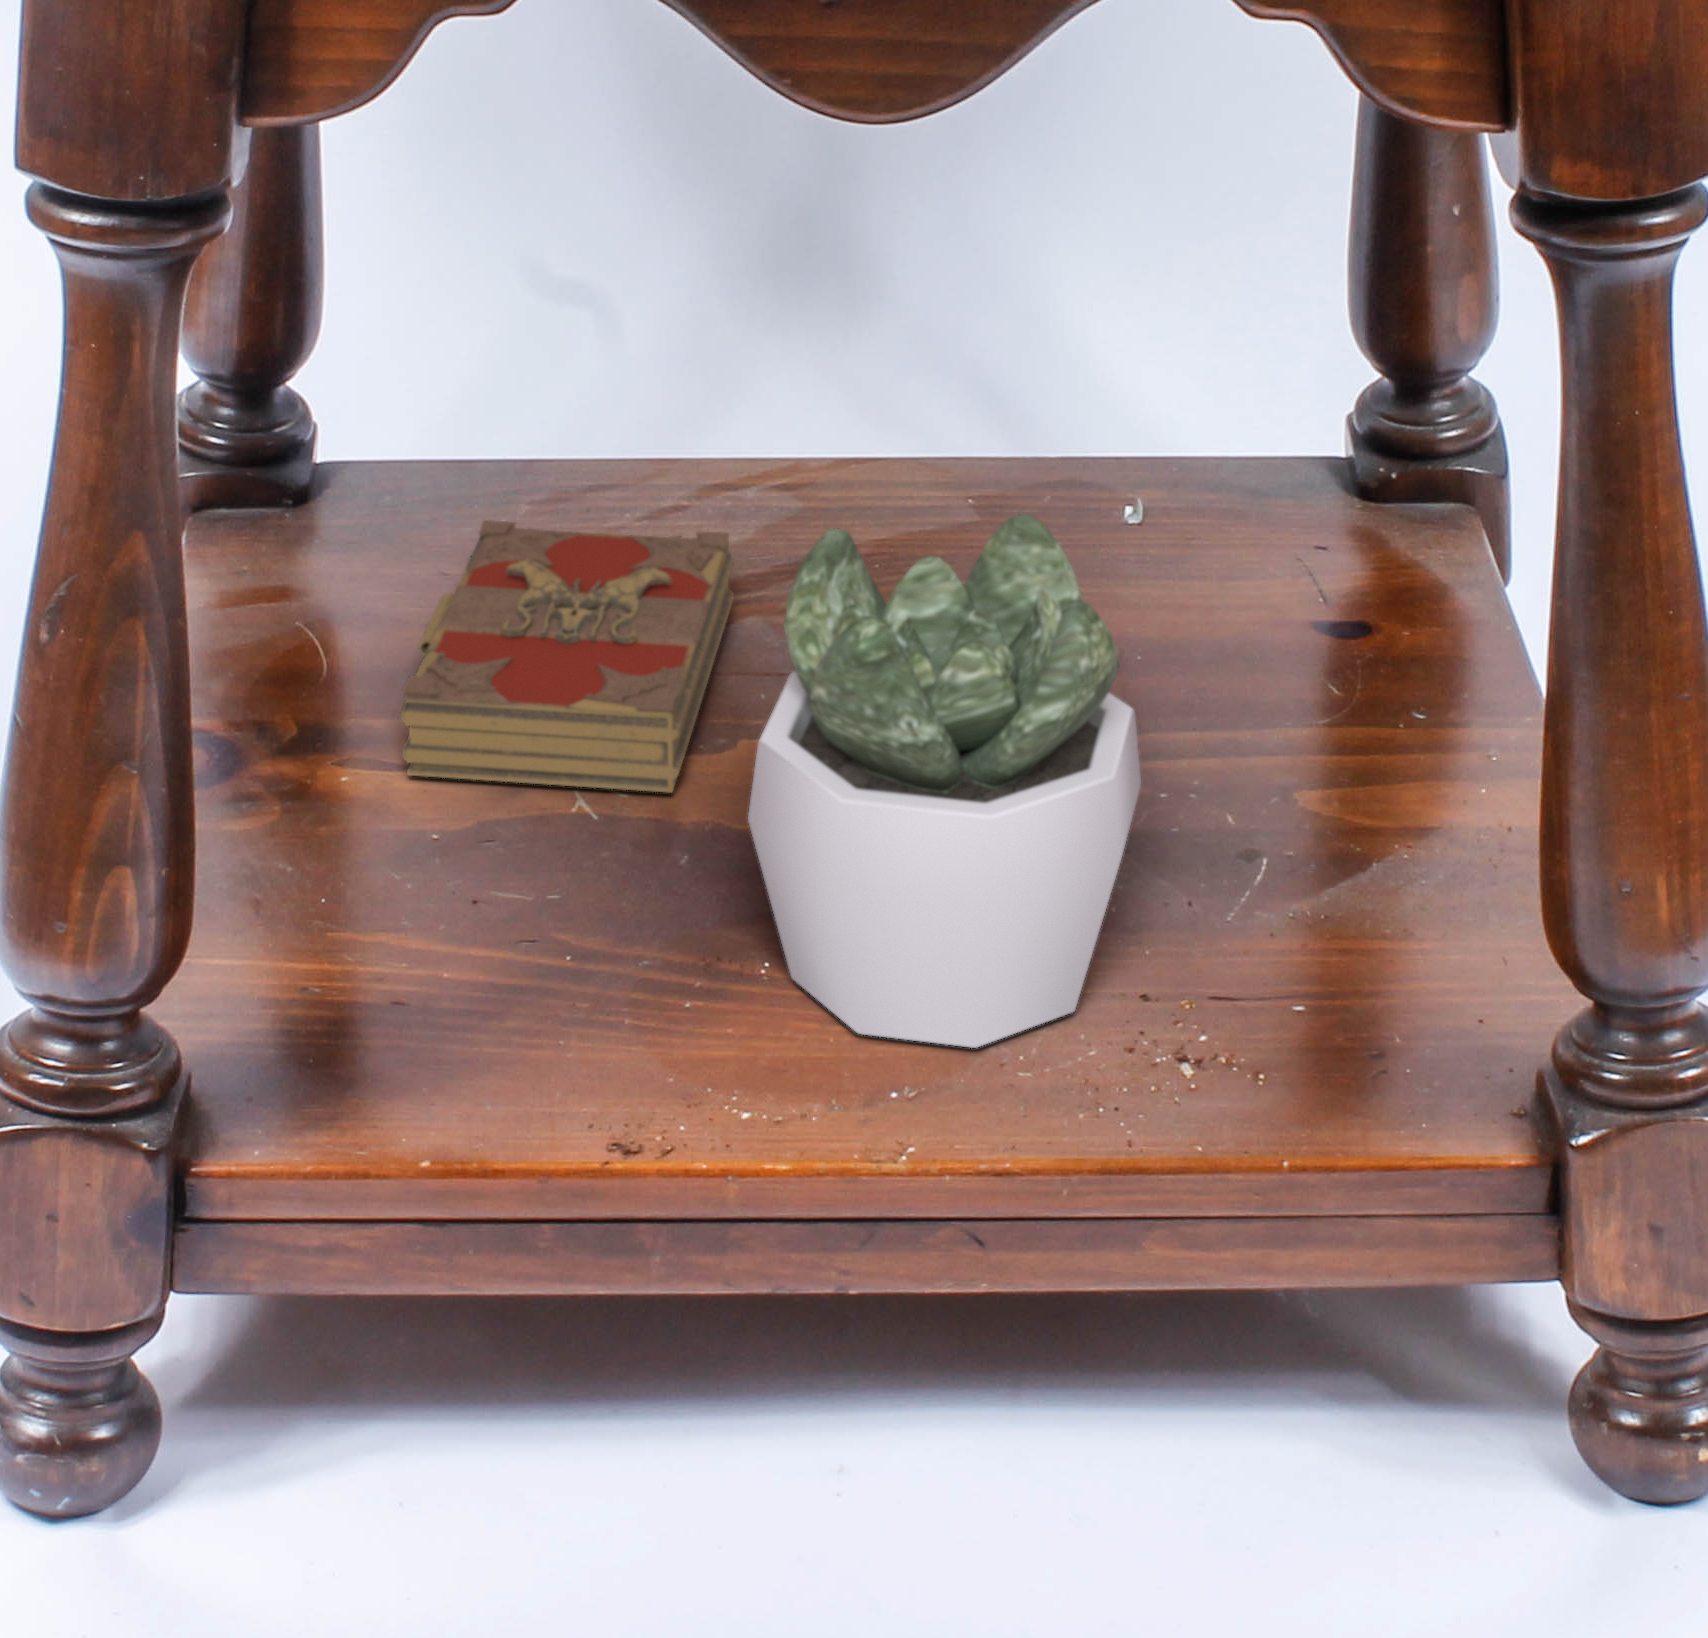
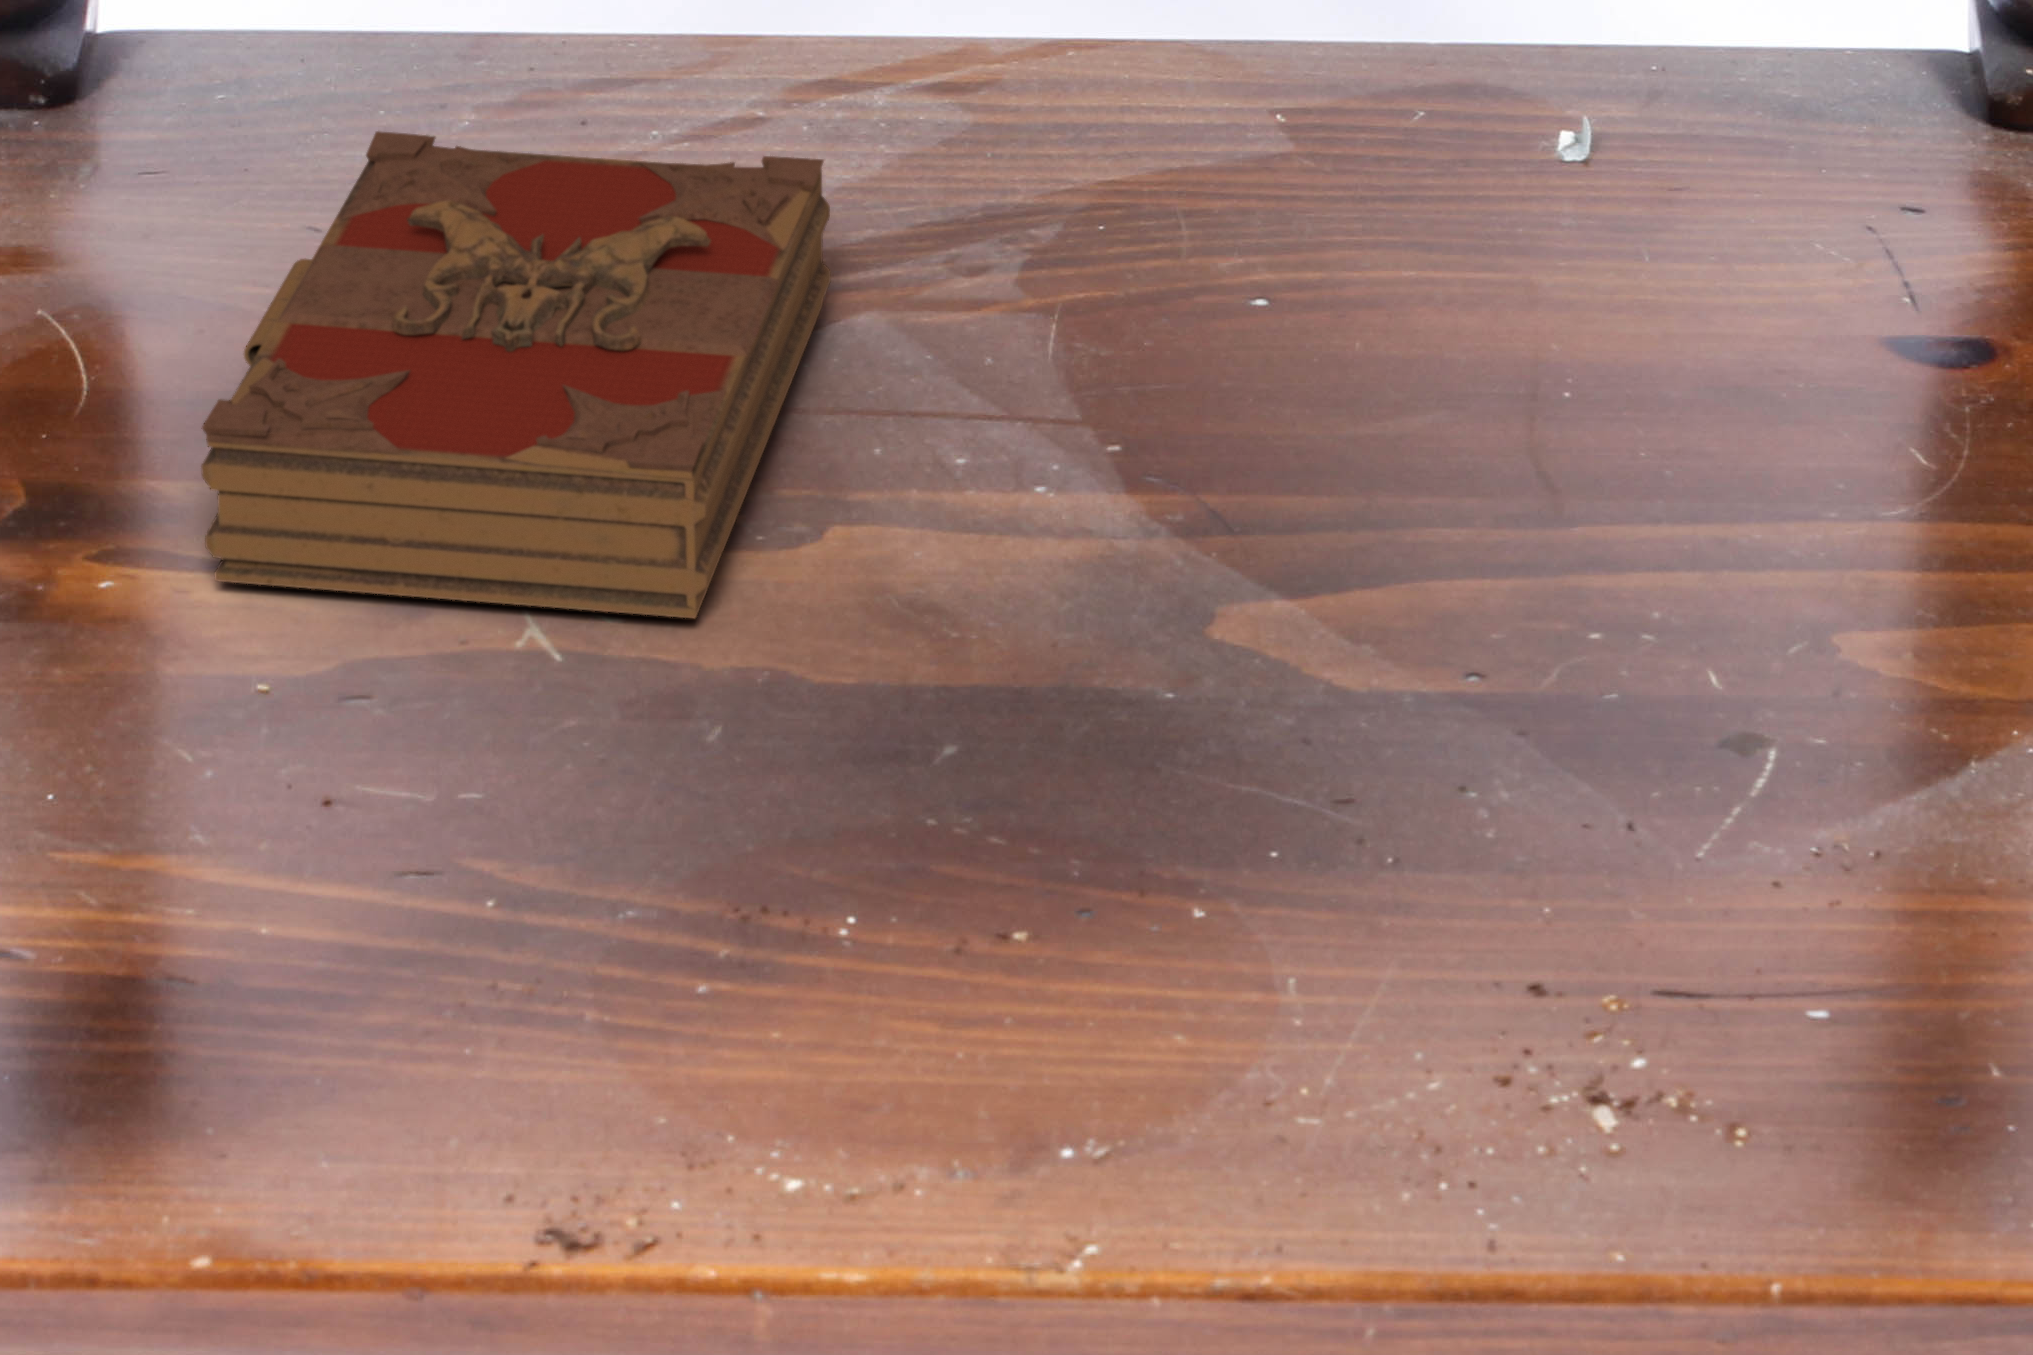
succulent plant: present [748,514,1141,1048] -> none [805,96,1538,1076]

